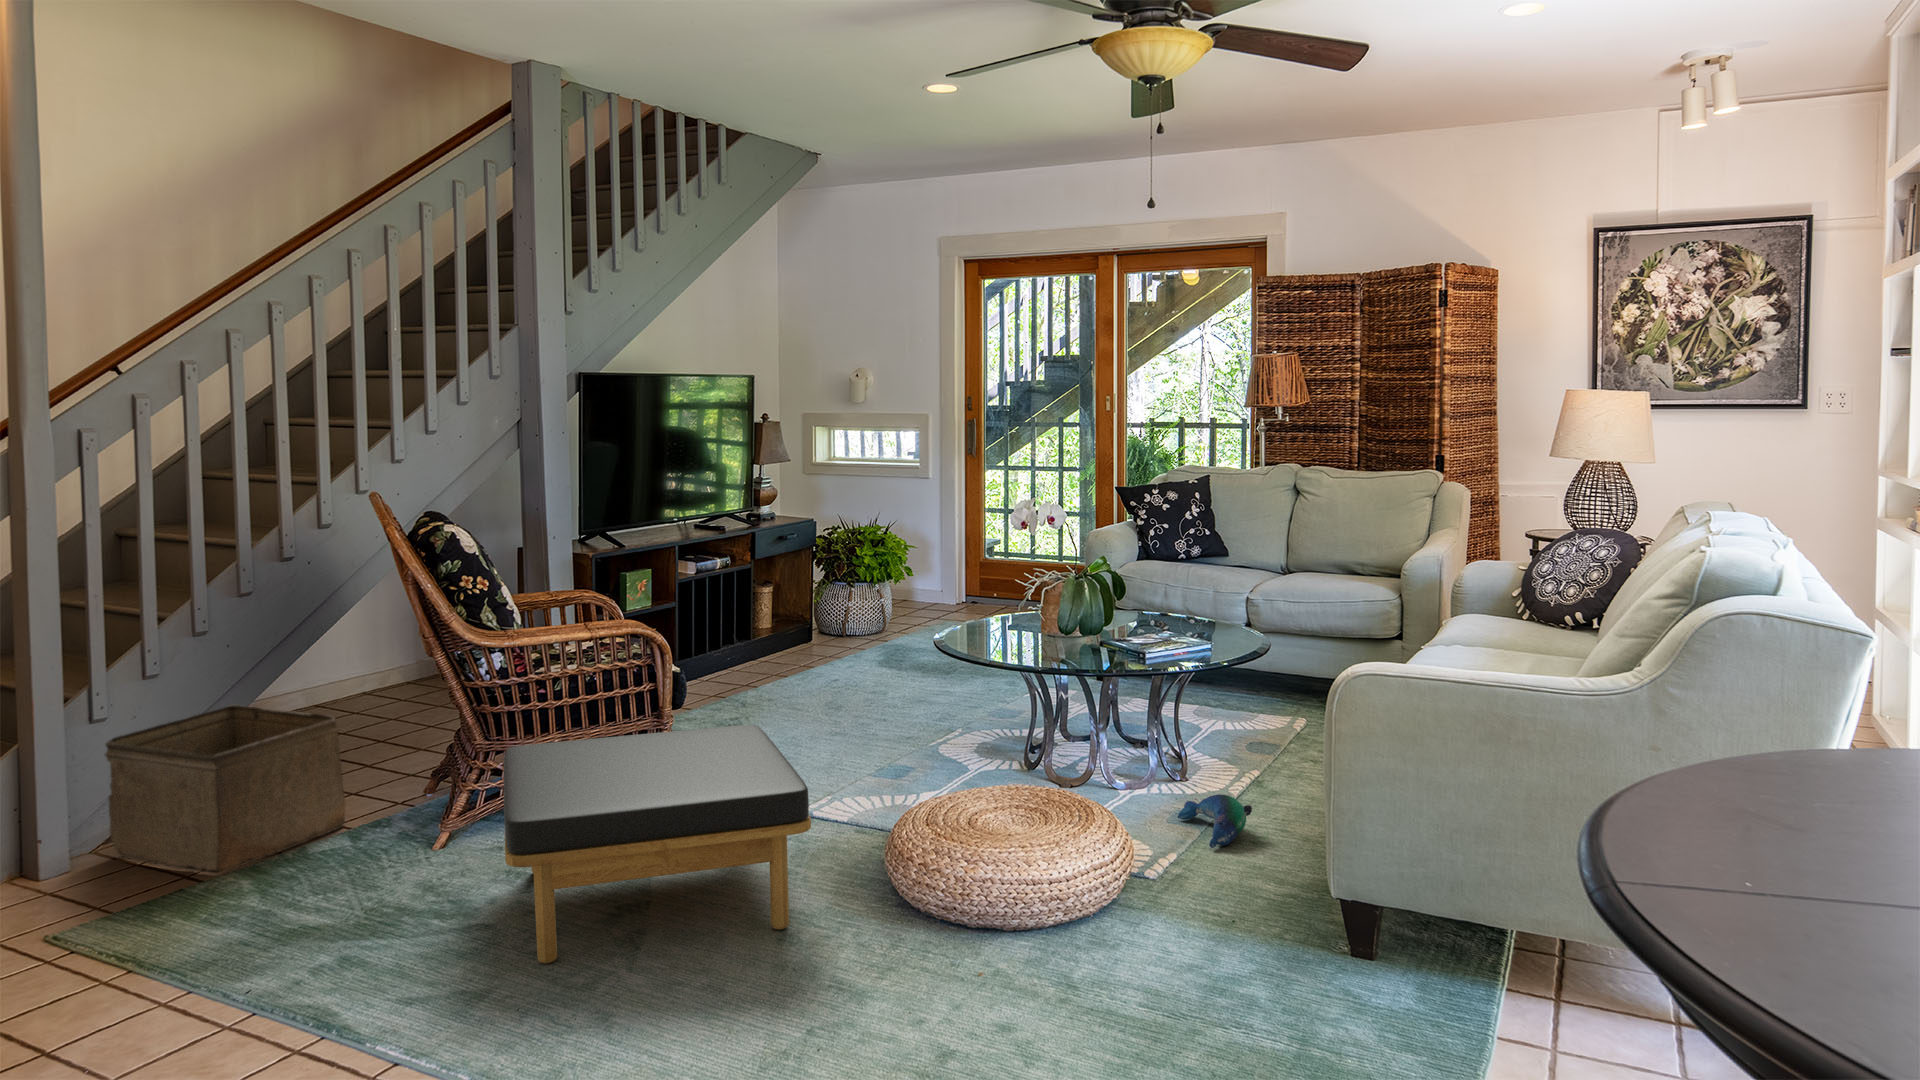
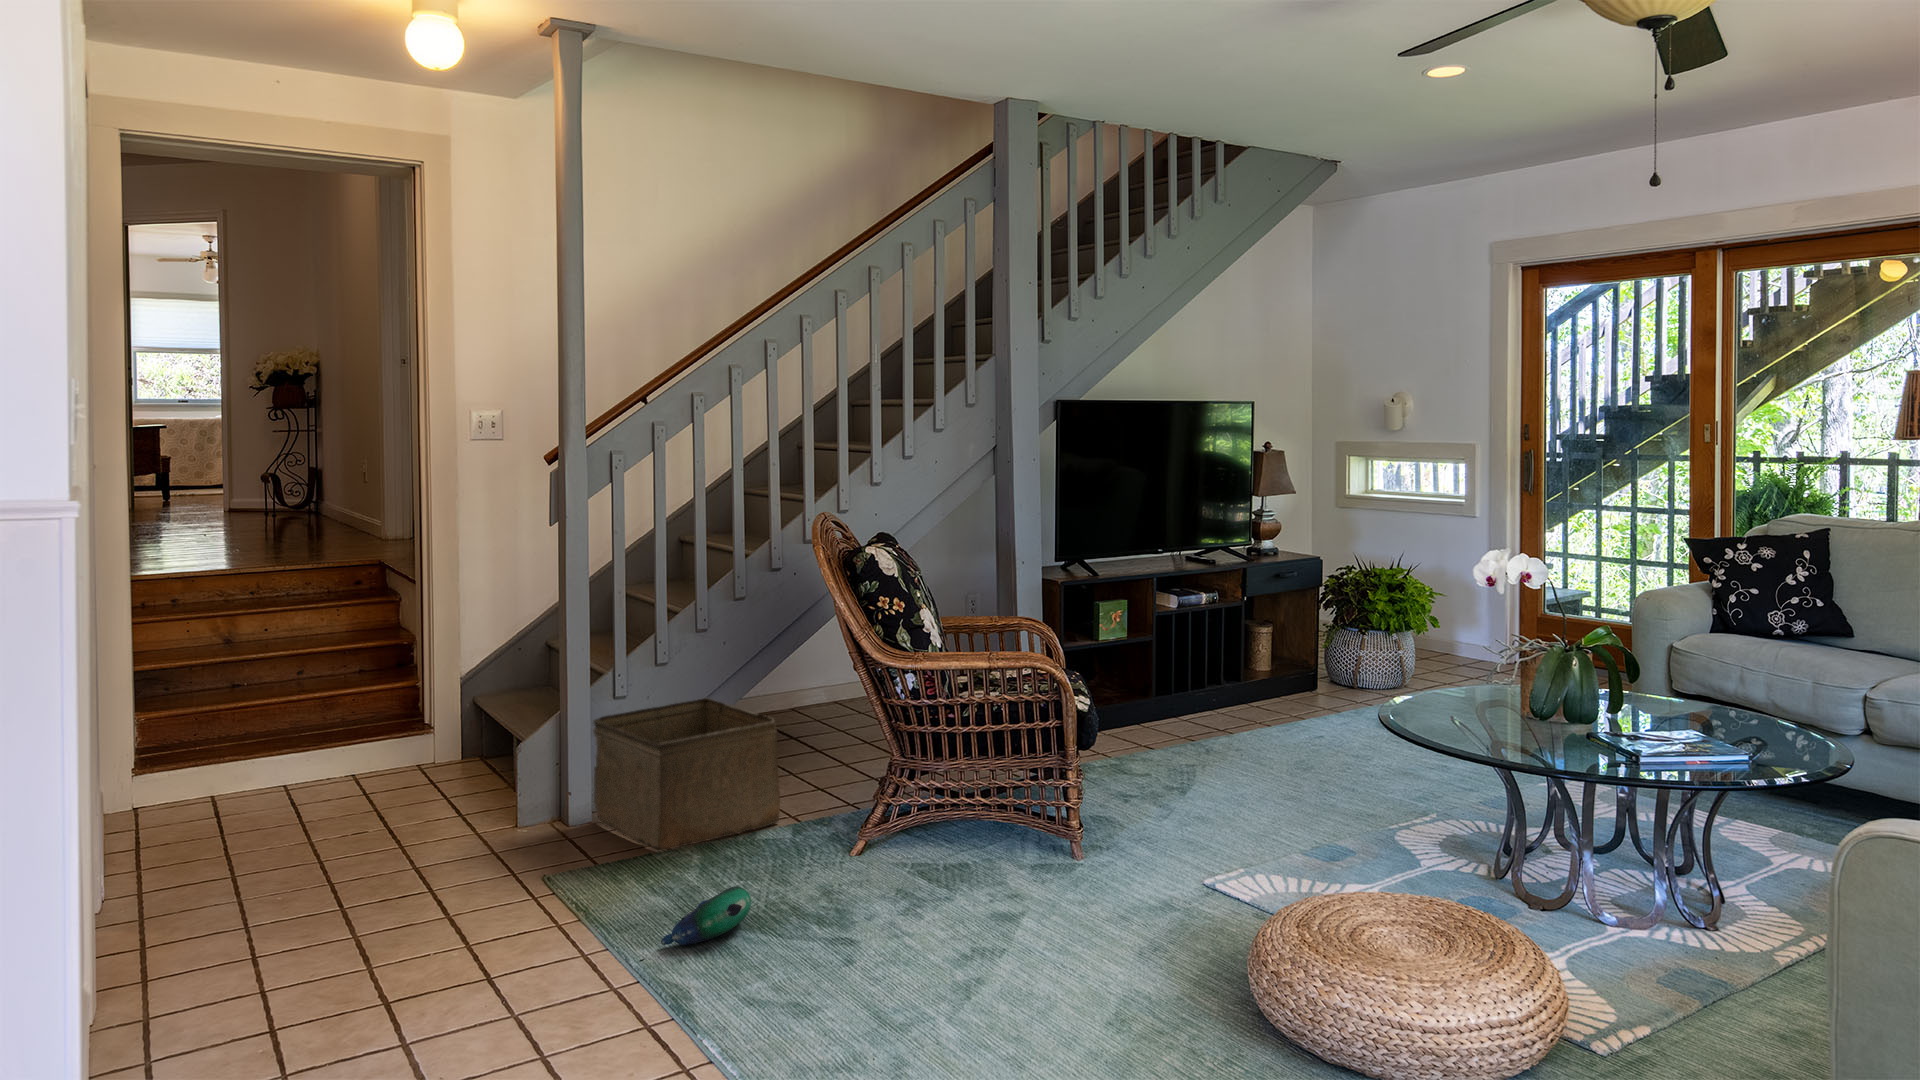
ottoman: present [504,725,811,963] -> none [836,771,1154,1015]
plush toy: present [1178,794,1252,848] -> present [661,886,751,945]

